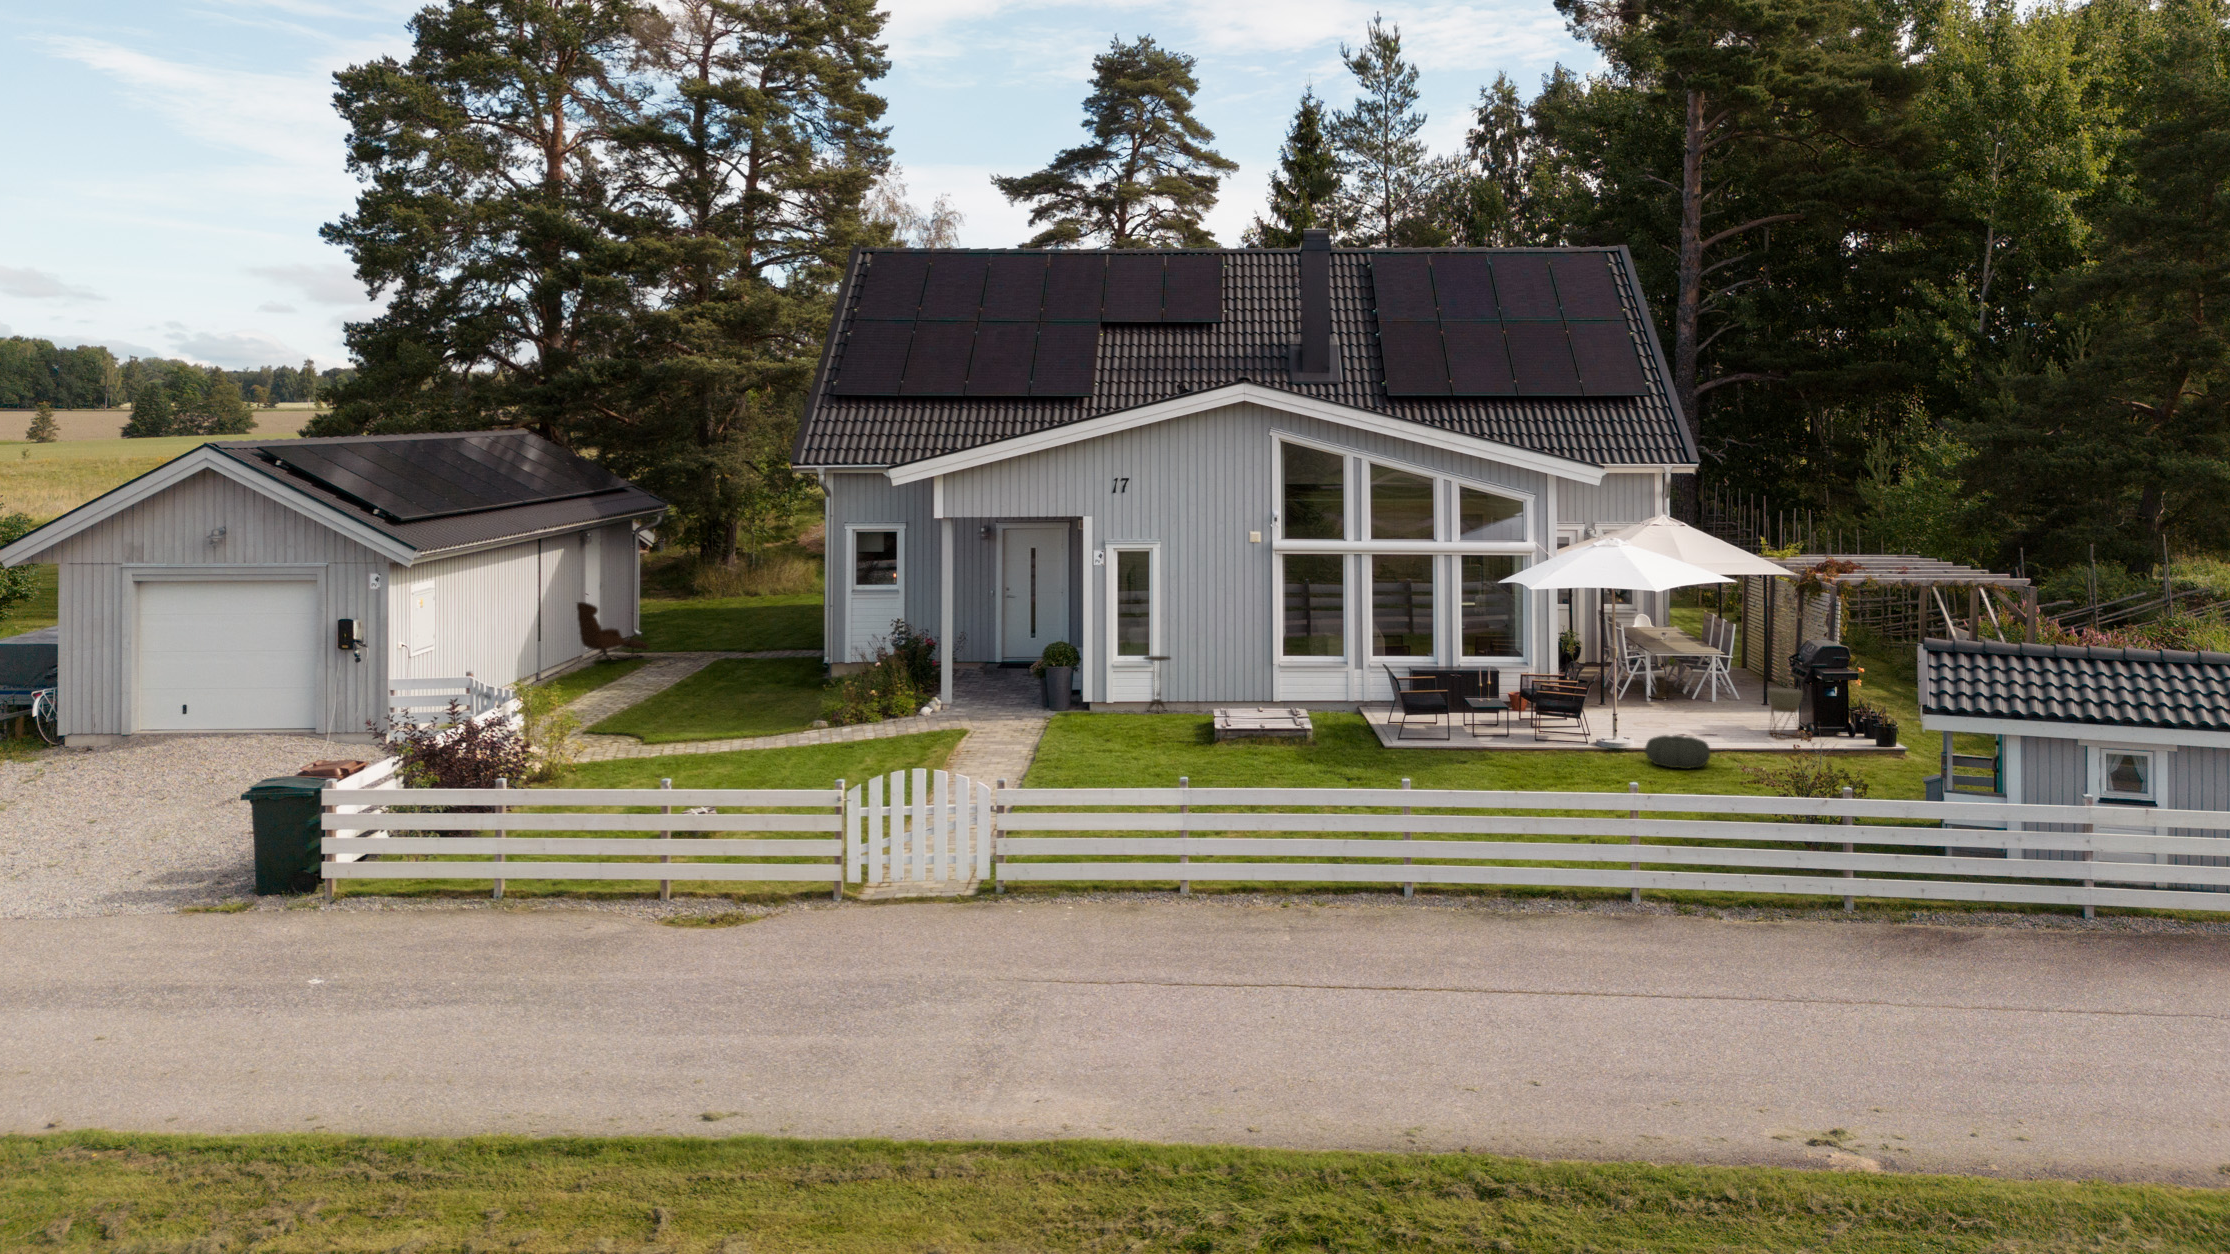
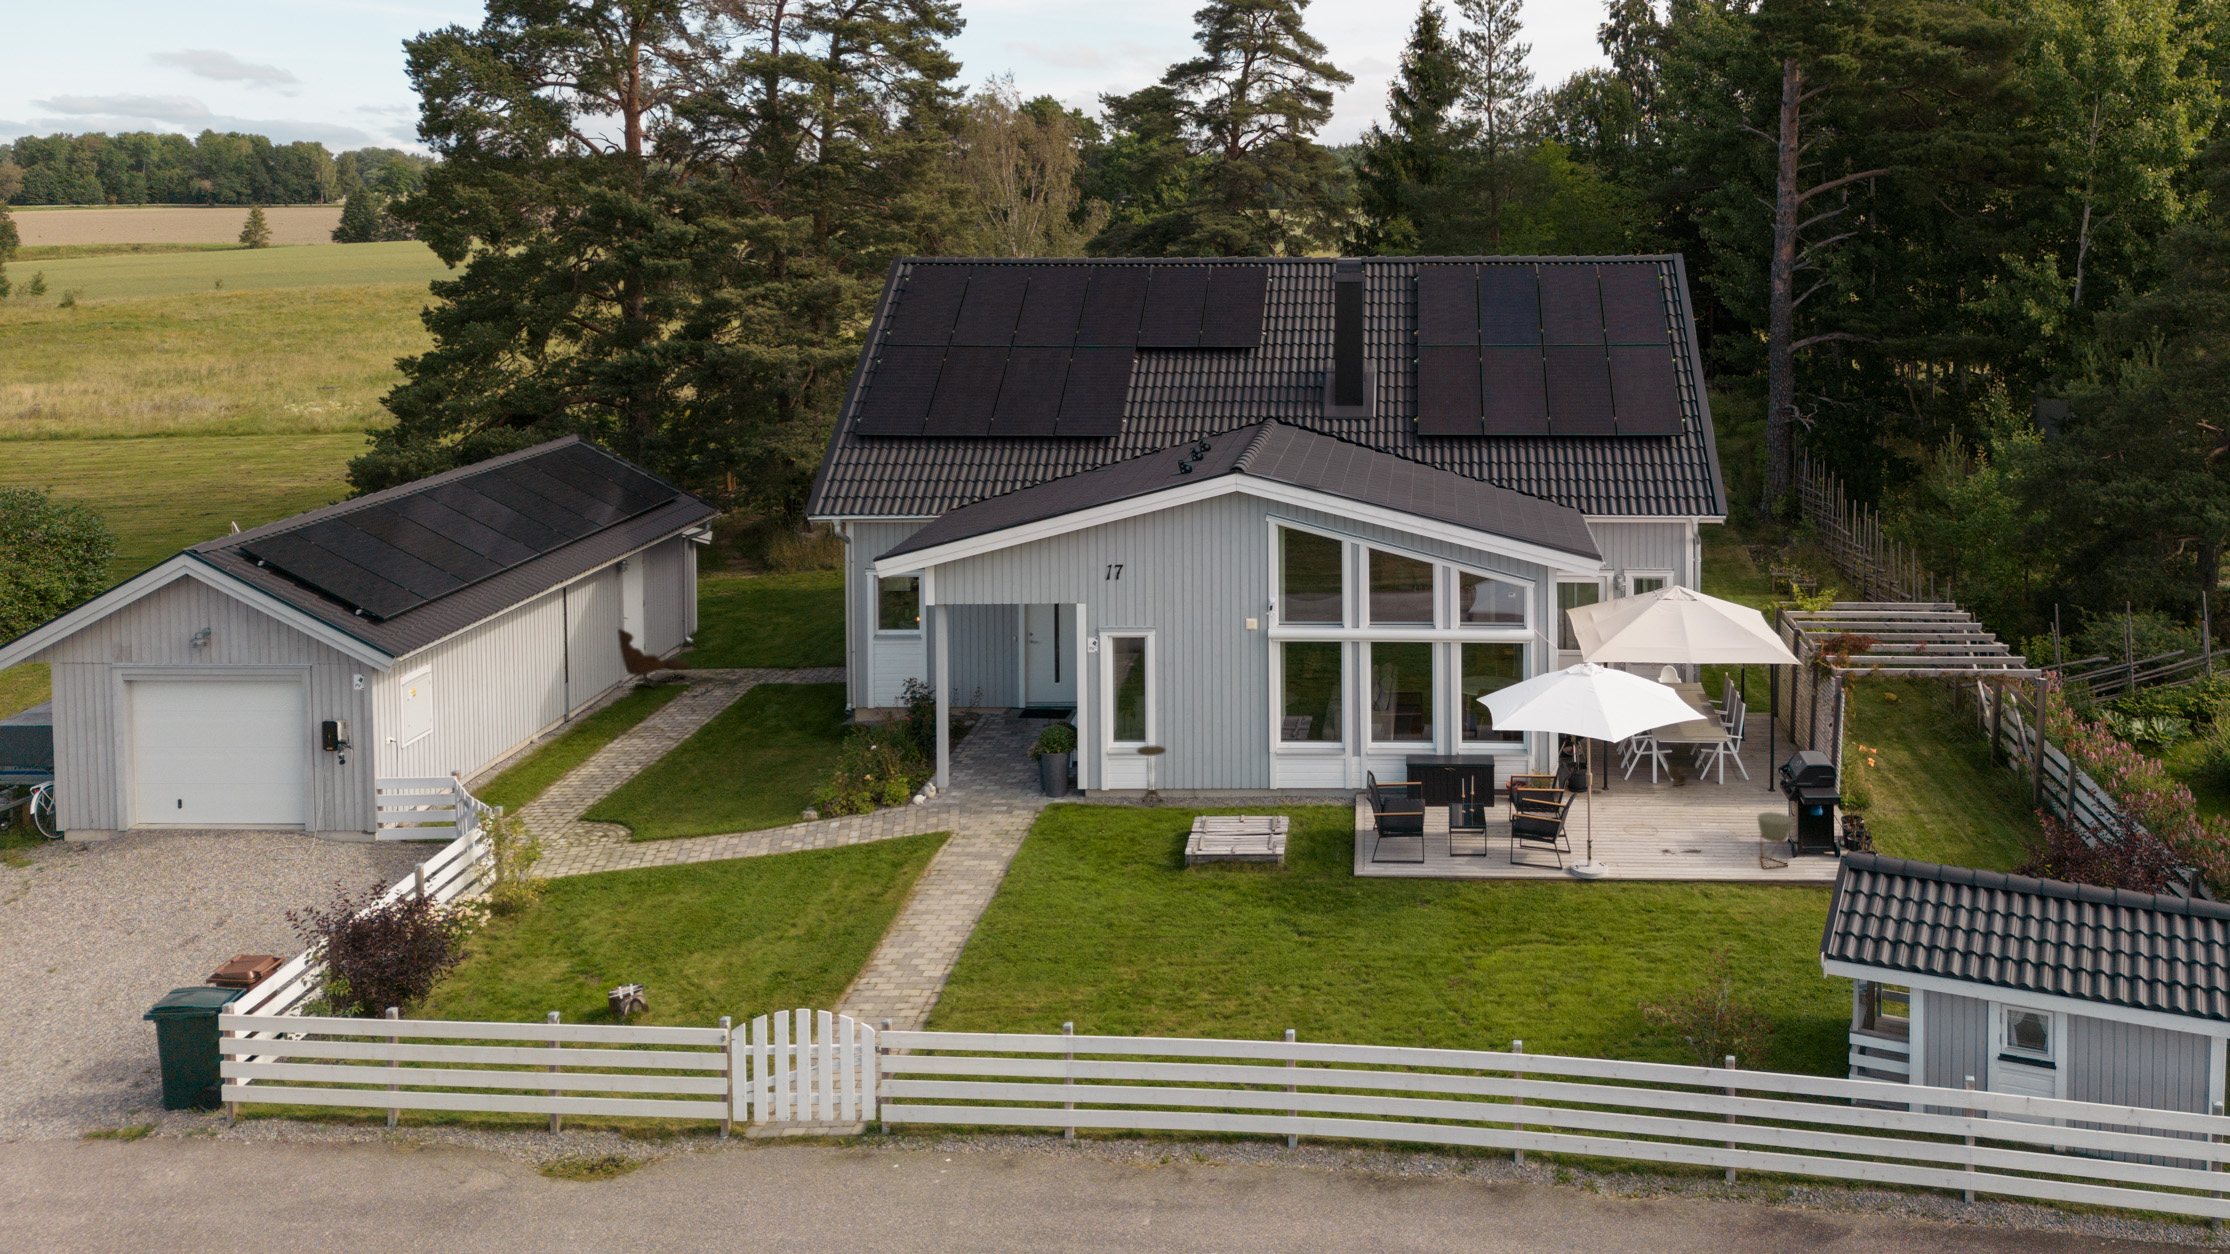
pouf: present [1645,735,1710,769] -> none [1609,885,1673,927]

